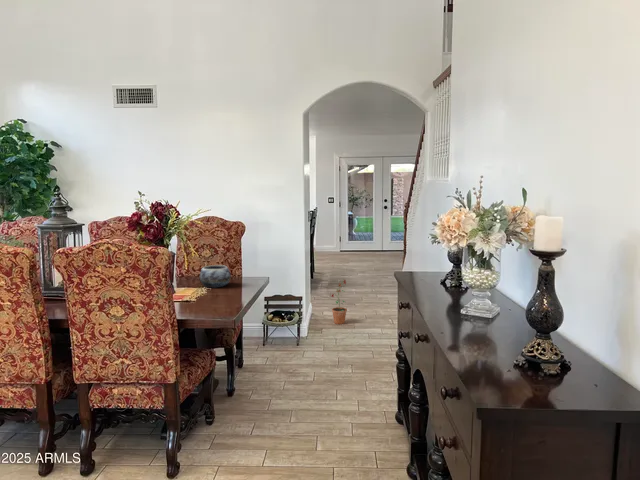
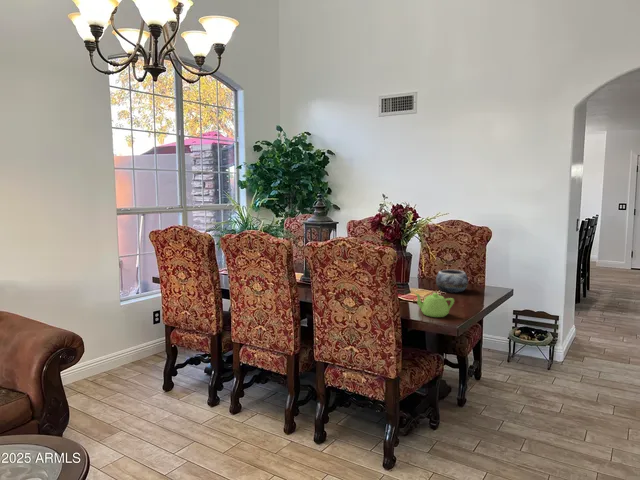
potted plant: present [331,280,347,324] -> none [600,303,625,356]
teapot: none [187,289,227,313] -> present [415,293,454,317]

